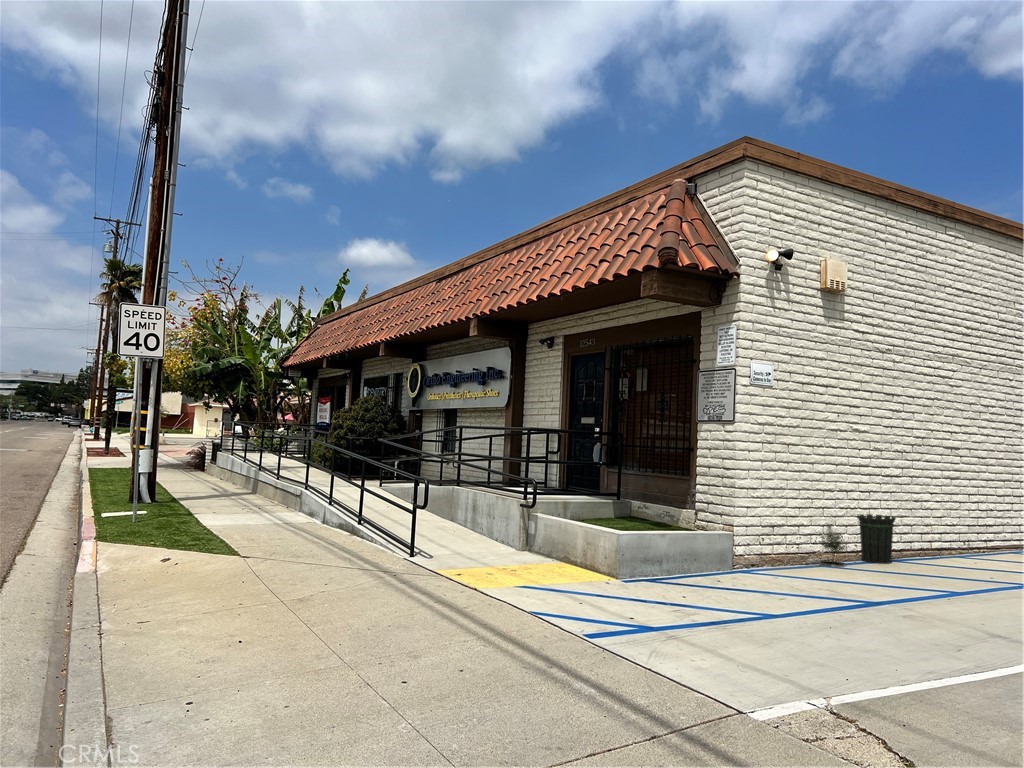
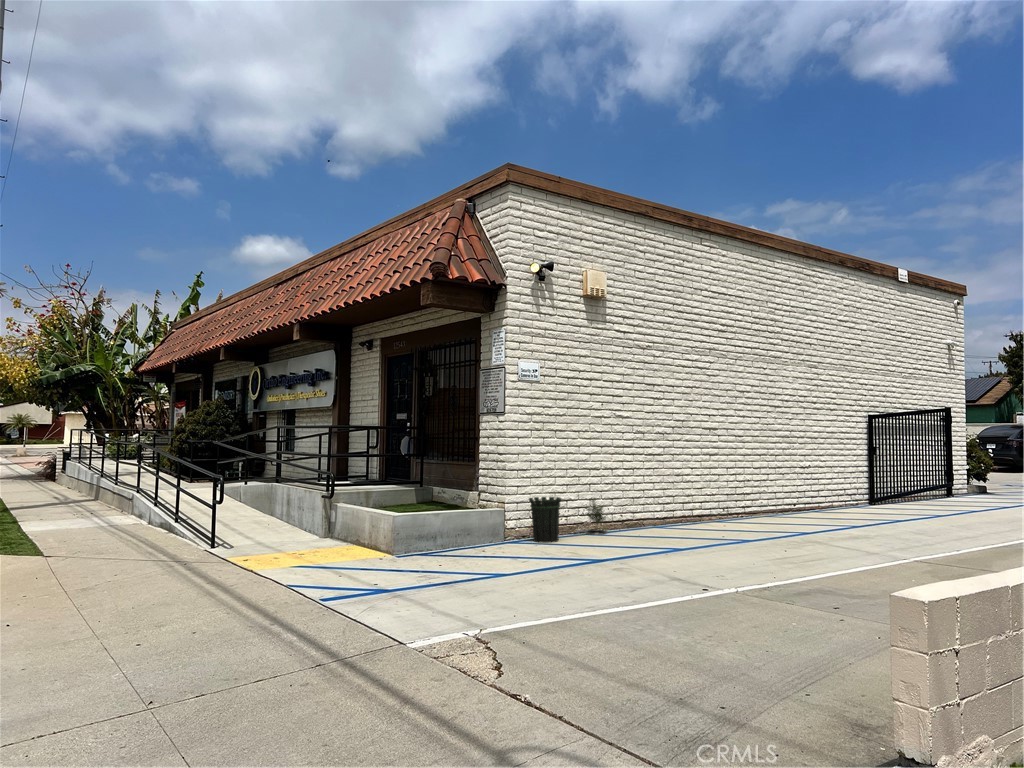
waste bin: present [857,514,896,564] -> present [529,497,562,543]

